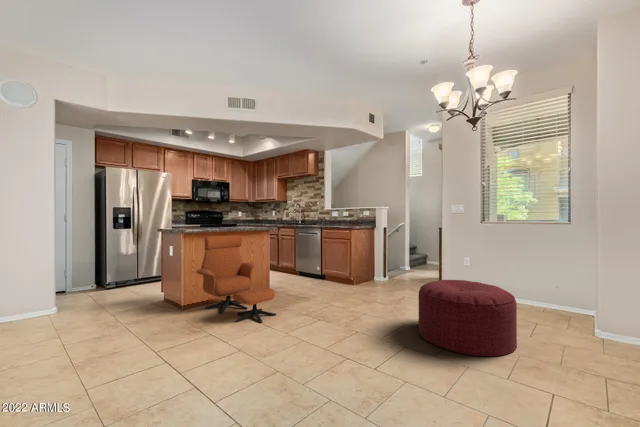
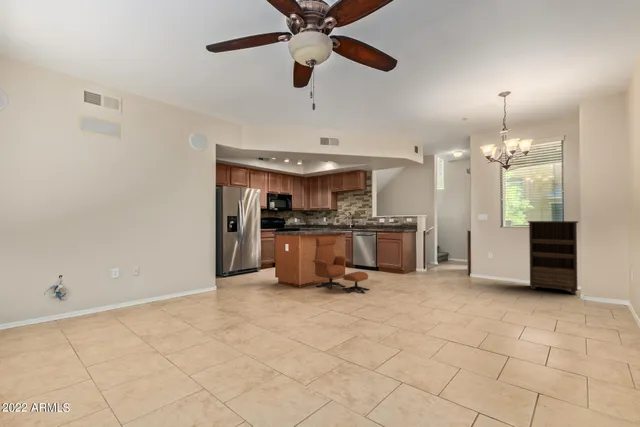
bookshelf: none [516,212,594,326] -> present [528,221,578,294]
ottoman: present [419,280,517,356] -> none [469,265,533,306]

